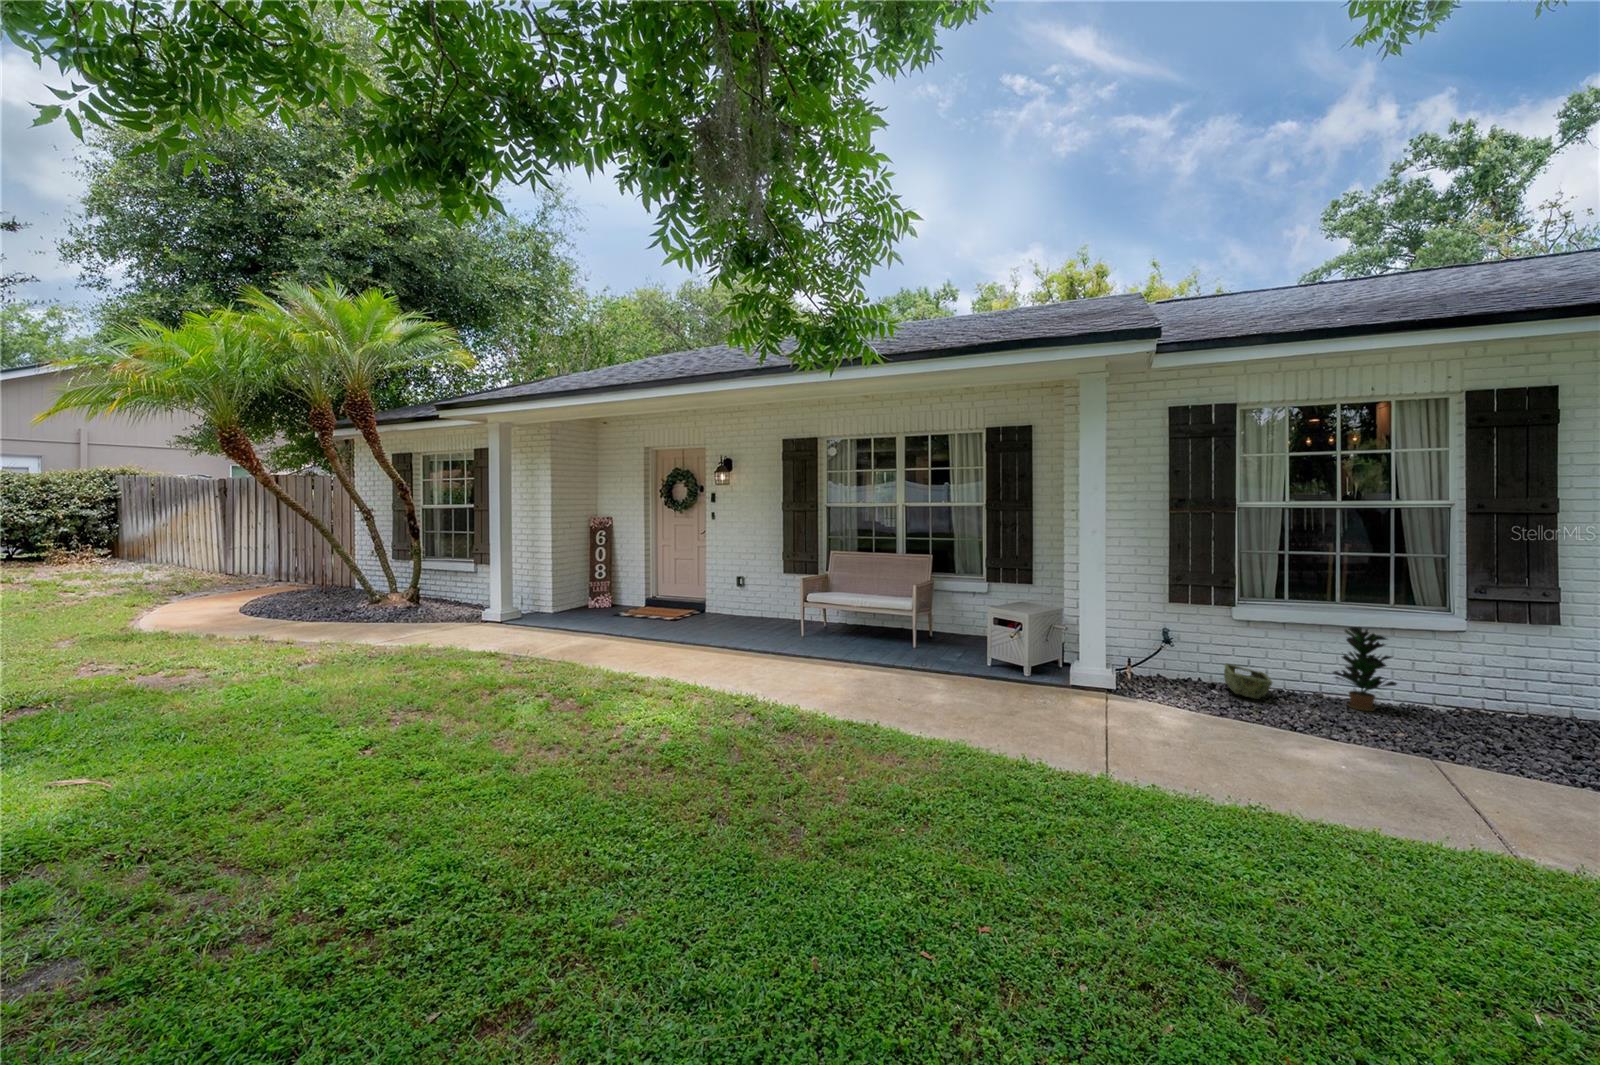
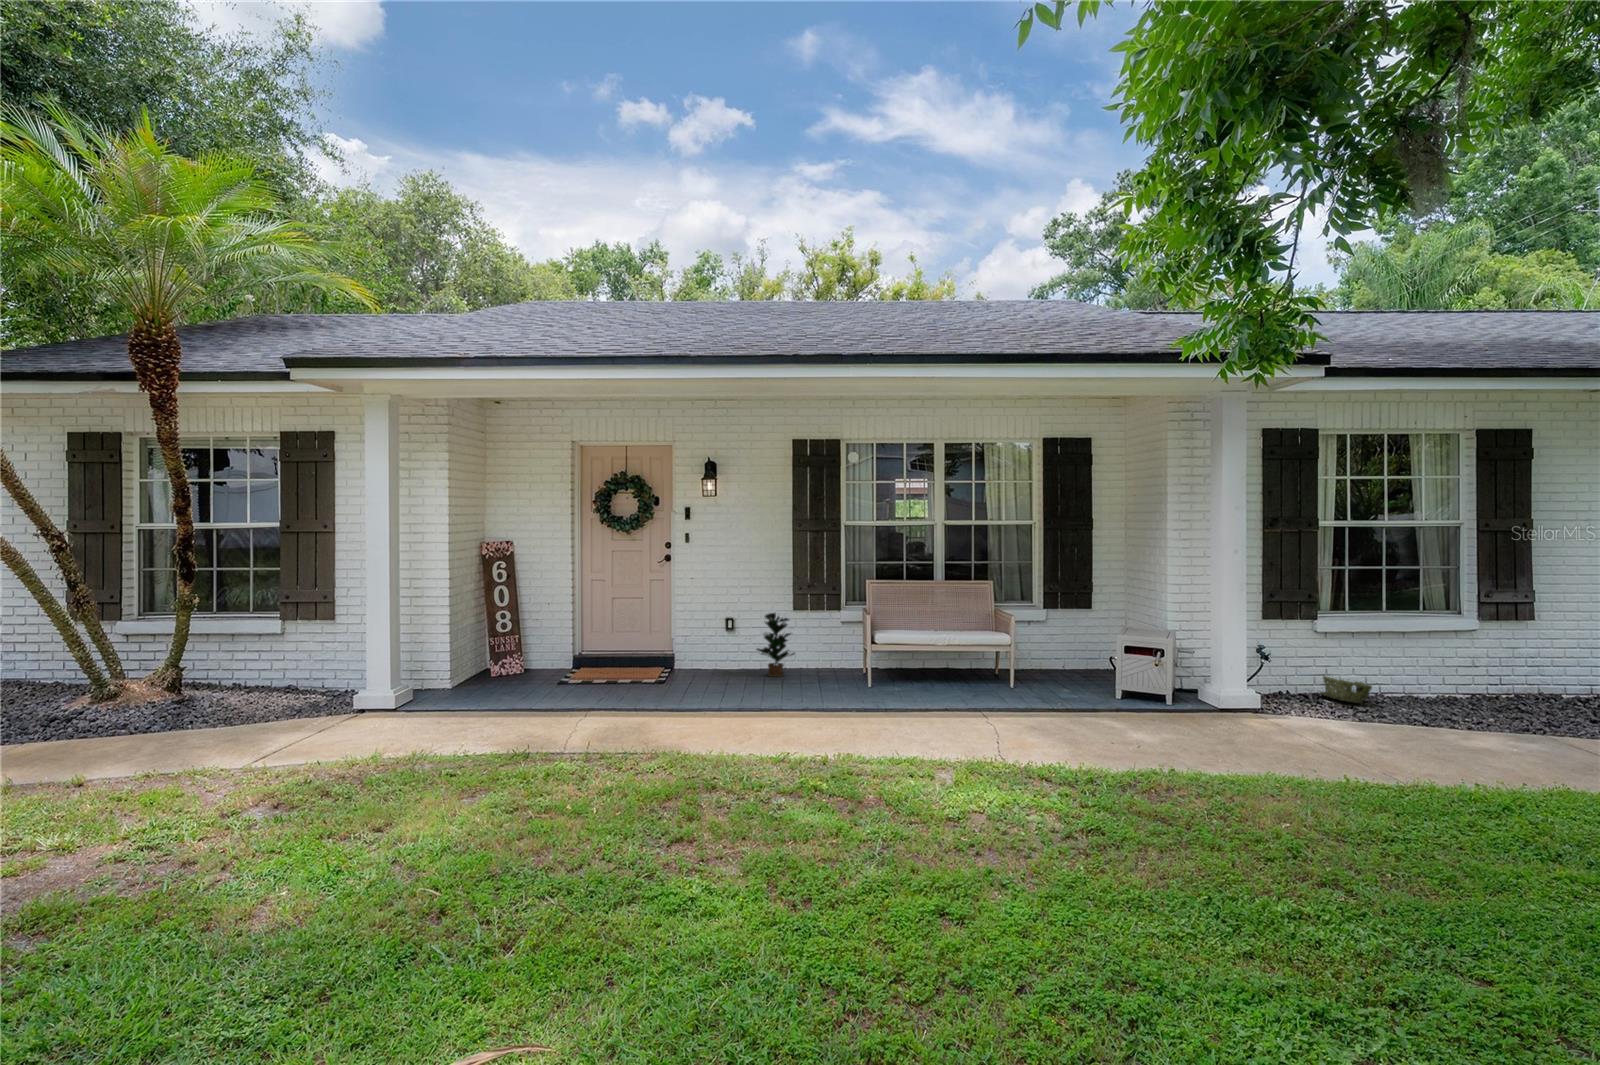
potted plant: present [1333,627,1397,711] -> present [757,613,794,677]

